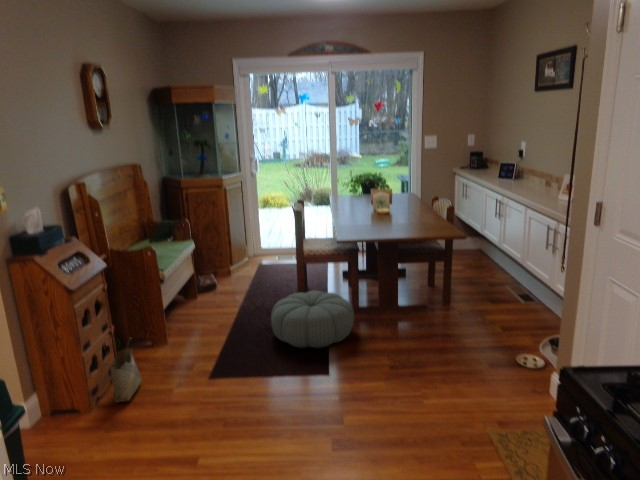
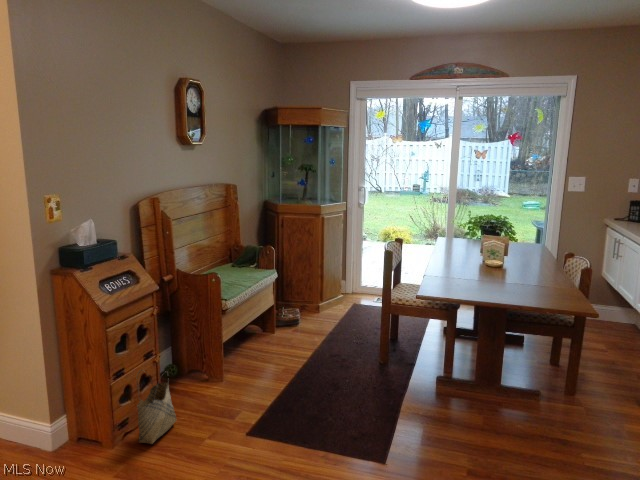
pouf: present [271,291,354,348] -> none [334,348,437,424]

